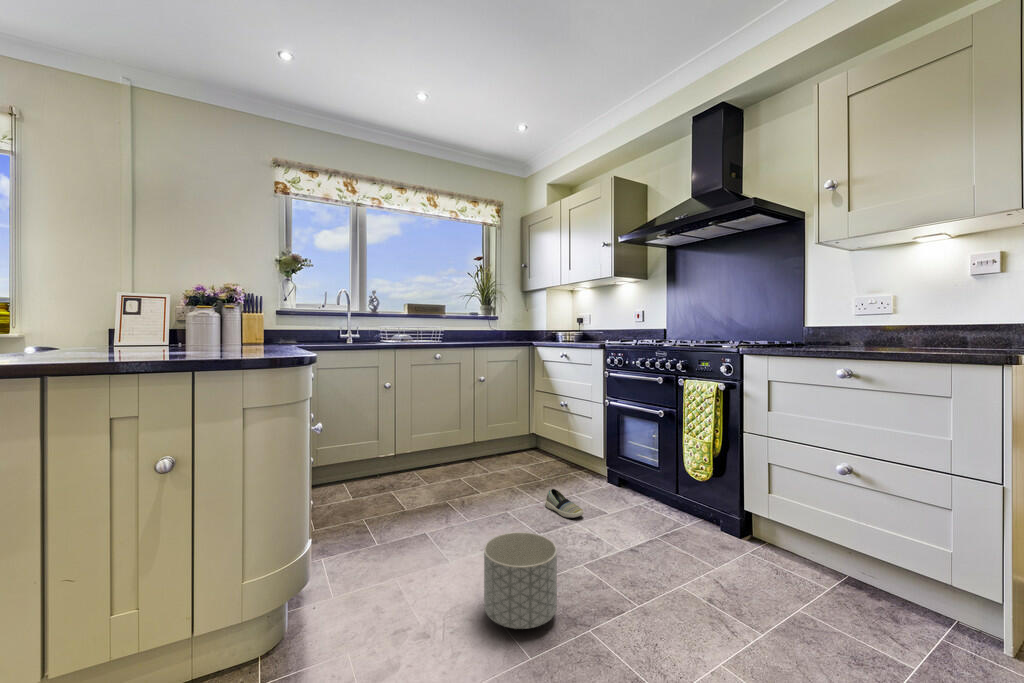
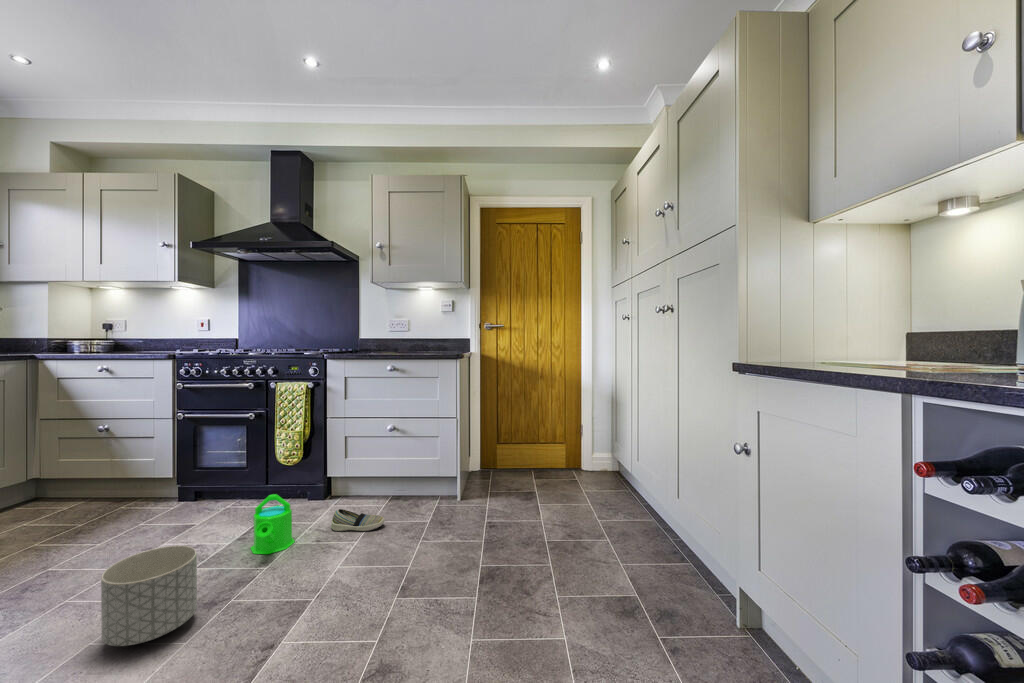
shoe: present [545,489,584,518] -> present [331,509,385,531]
watering can: none [631,513,683,589] -> present [251,494,295,554]

